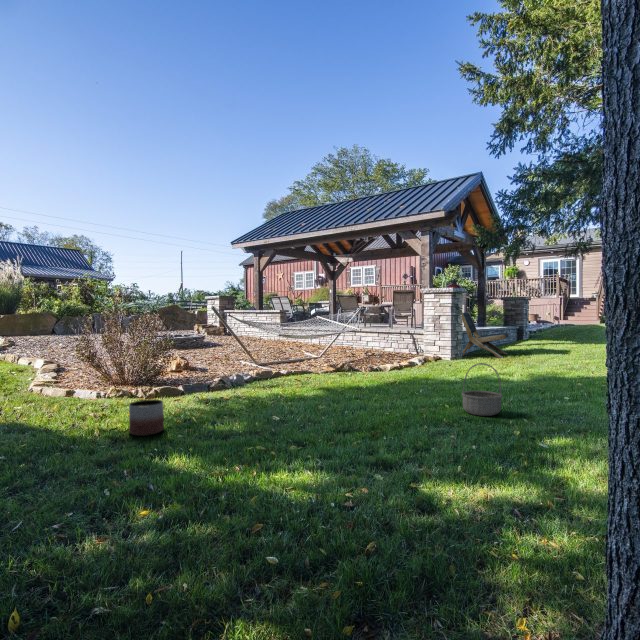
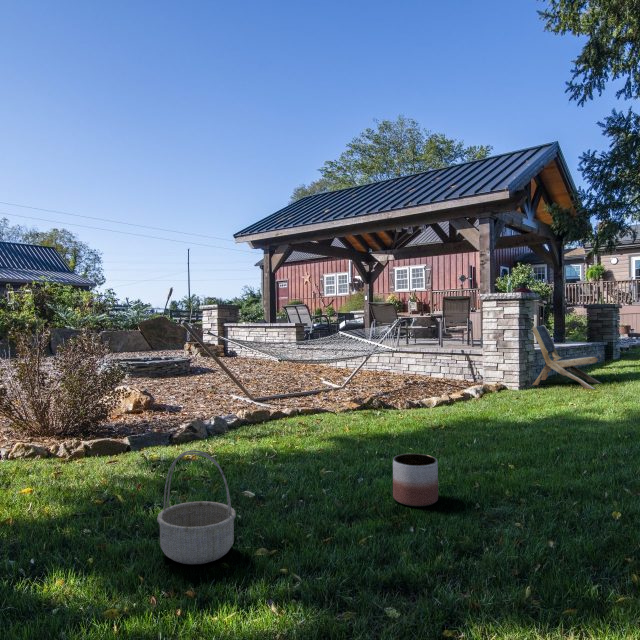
basket: present [462,363,503,416] -> present [157,450,236,564]
planter: present [129,399,164,436] -> present [393,453,438,506]

